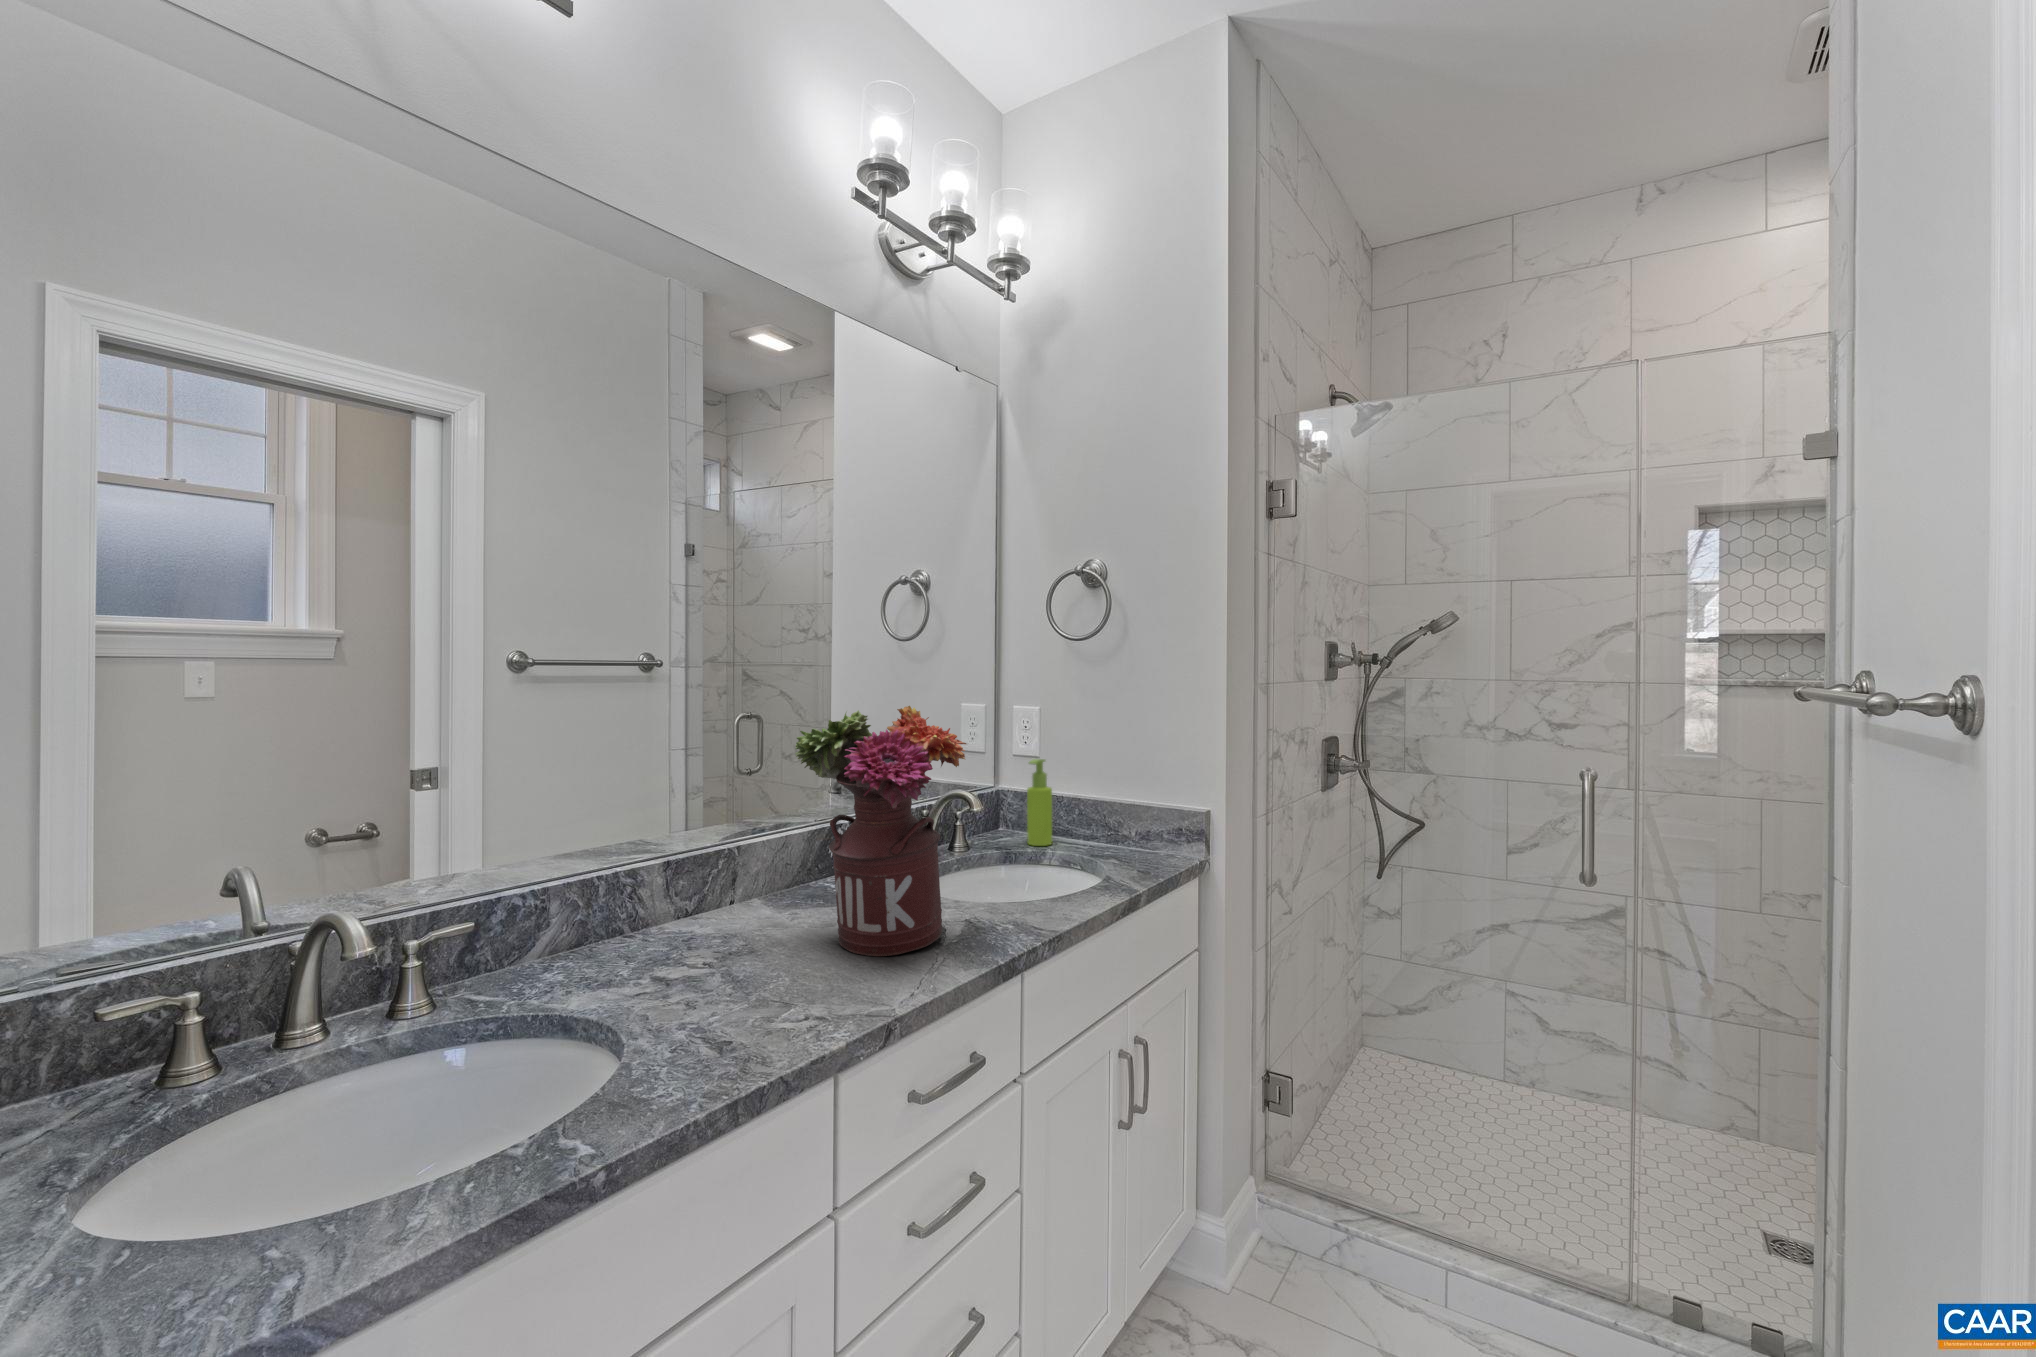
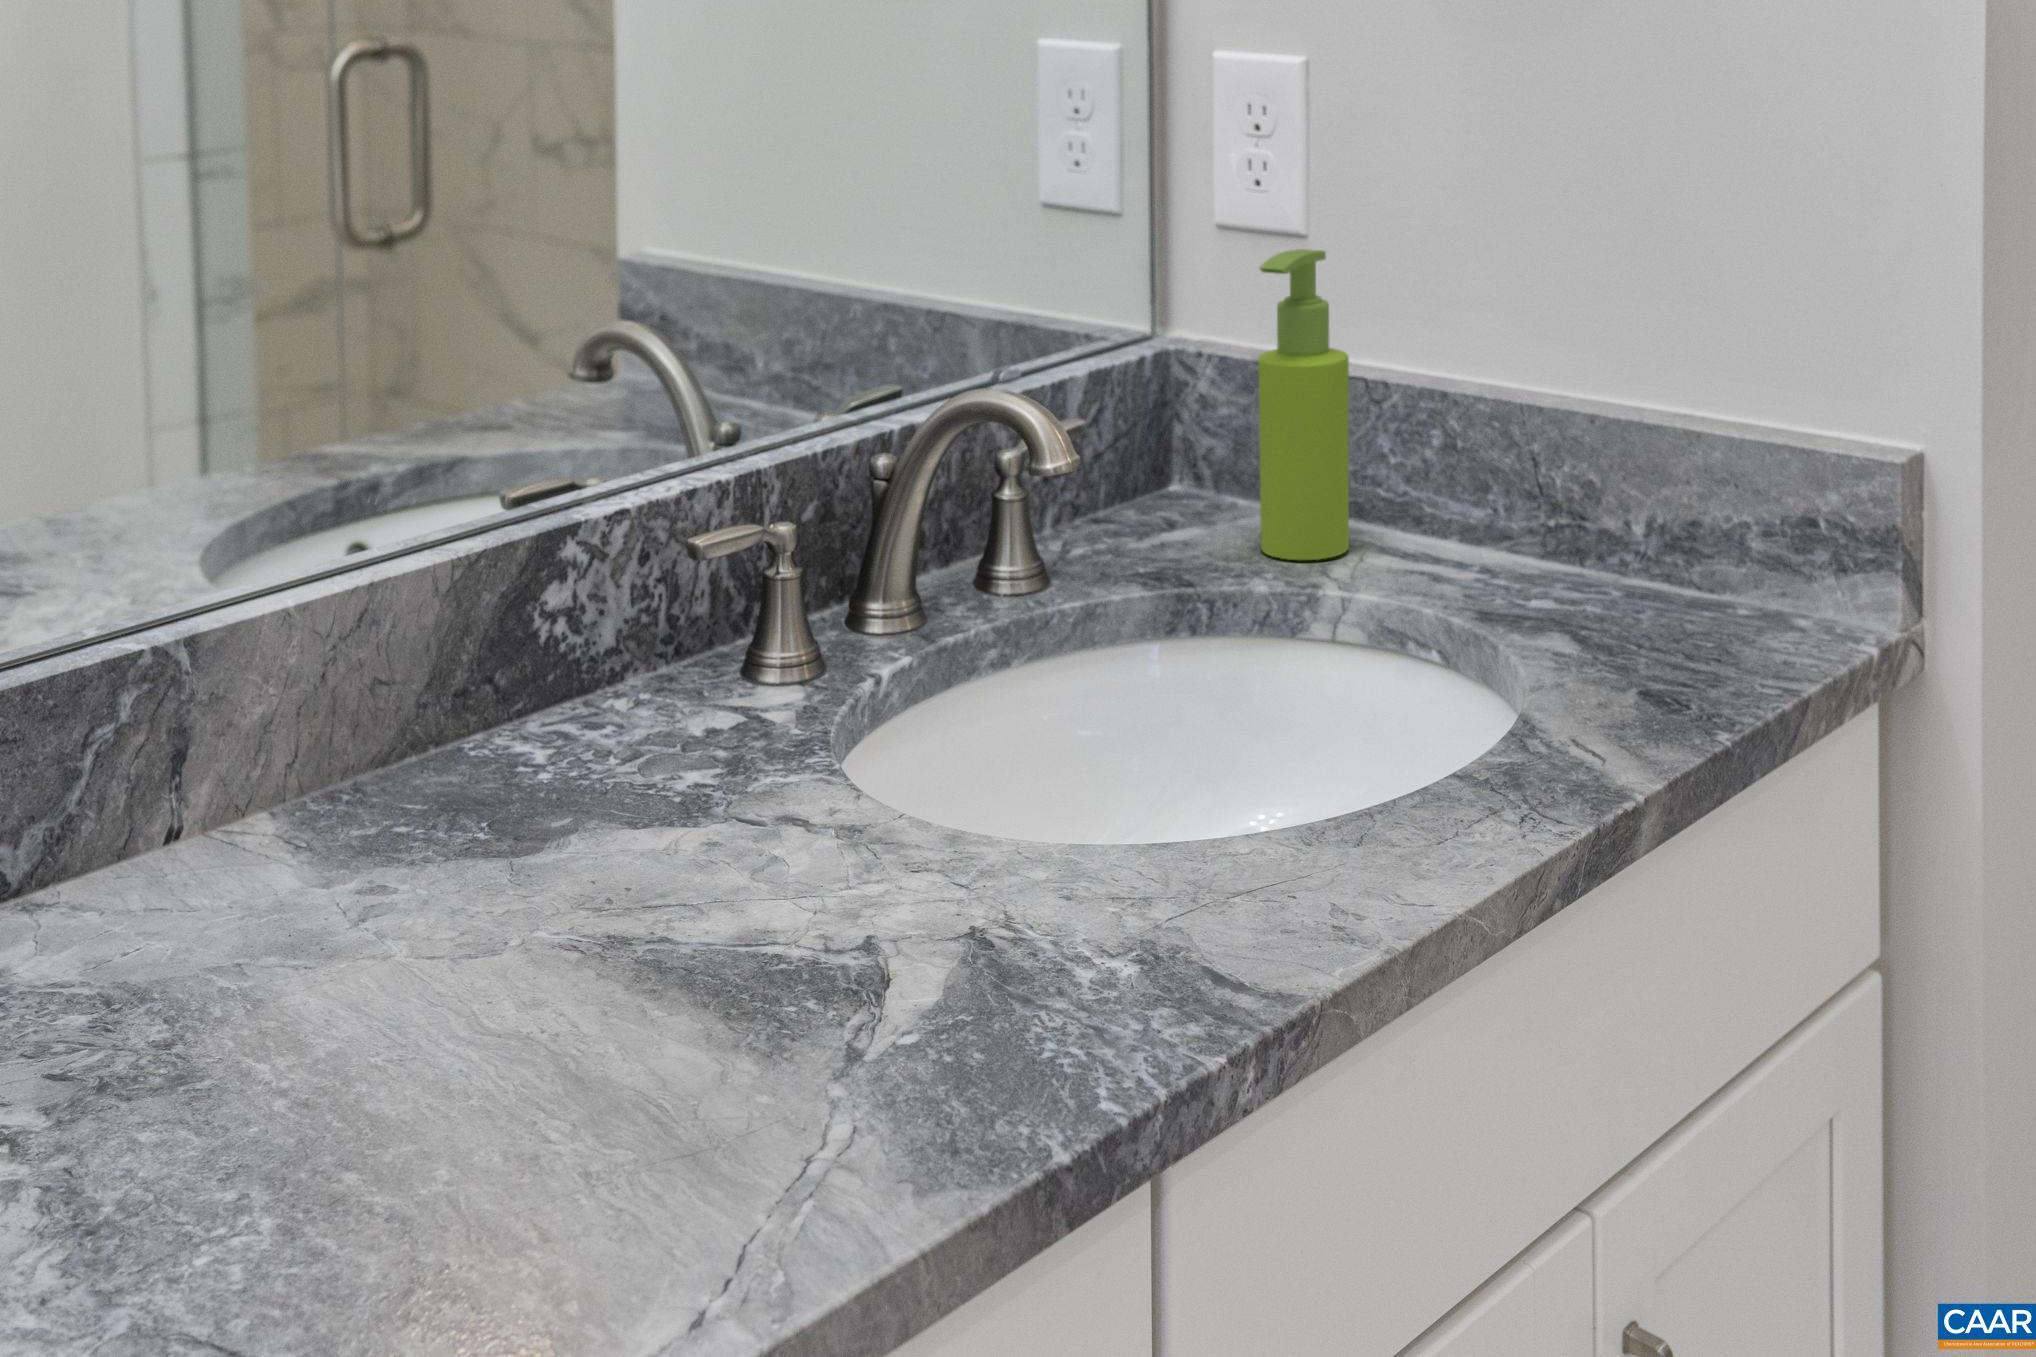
flower arrangement: present [795,706,966,956] -> none [230,160,919,1119]

